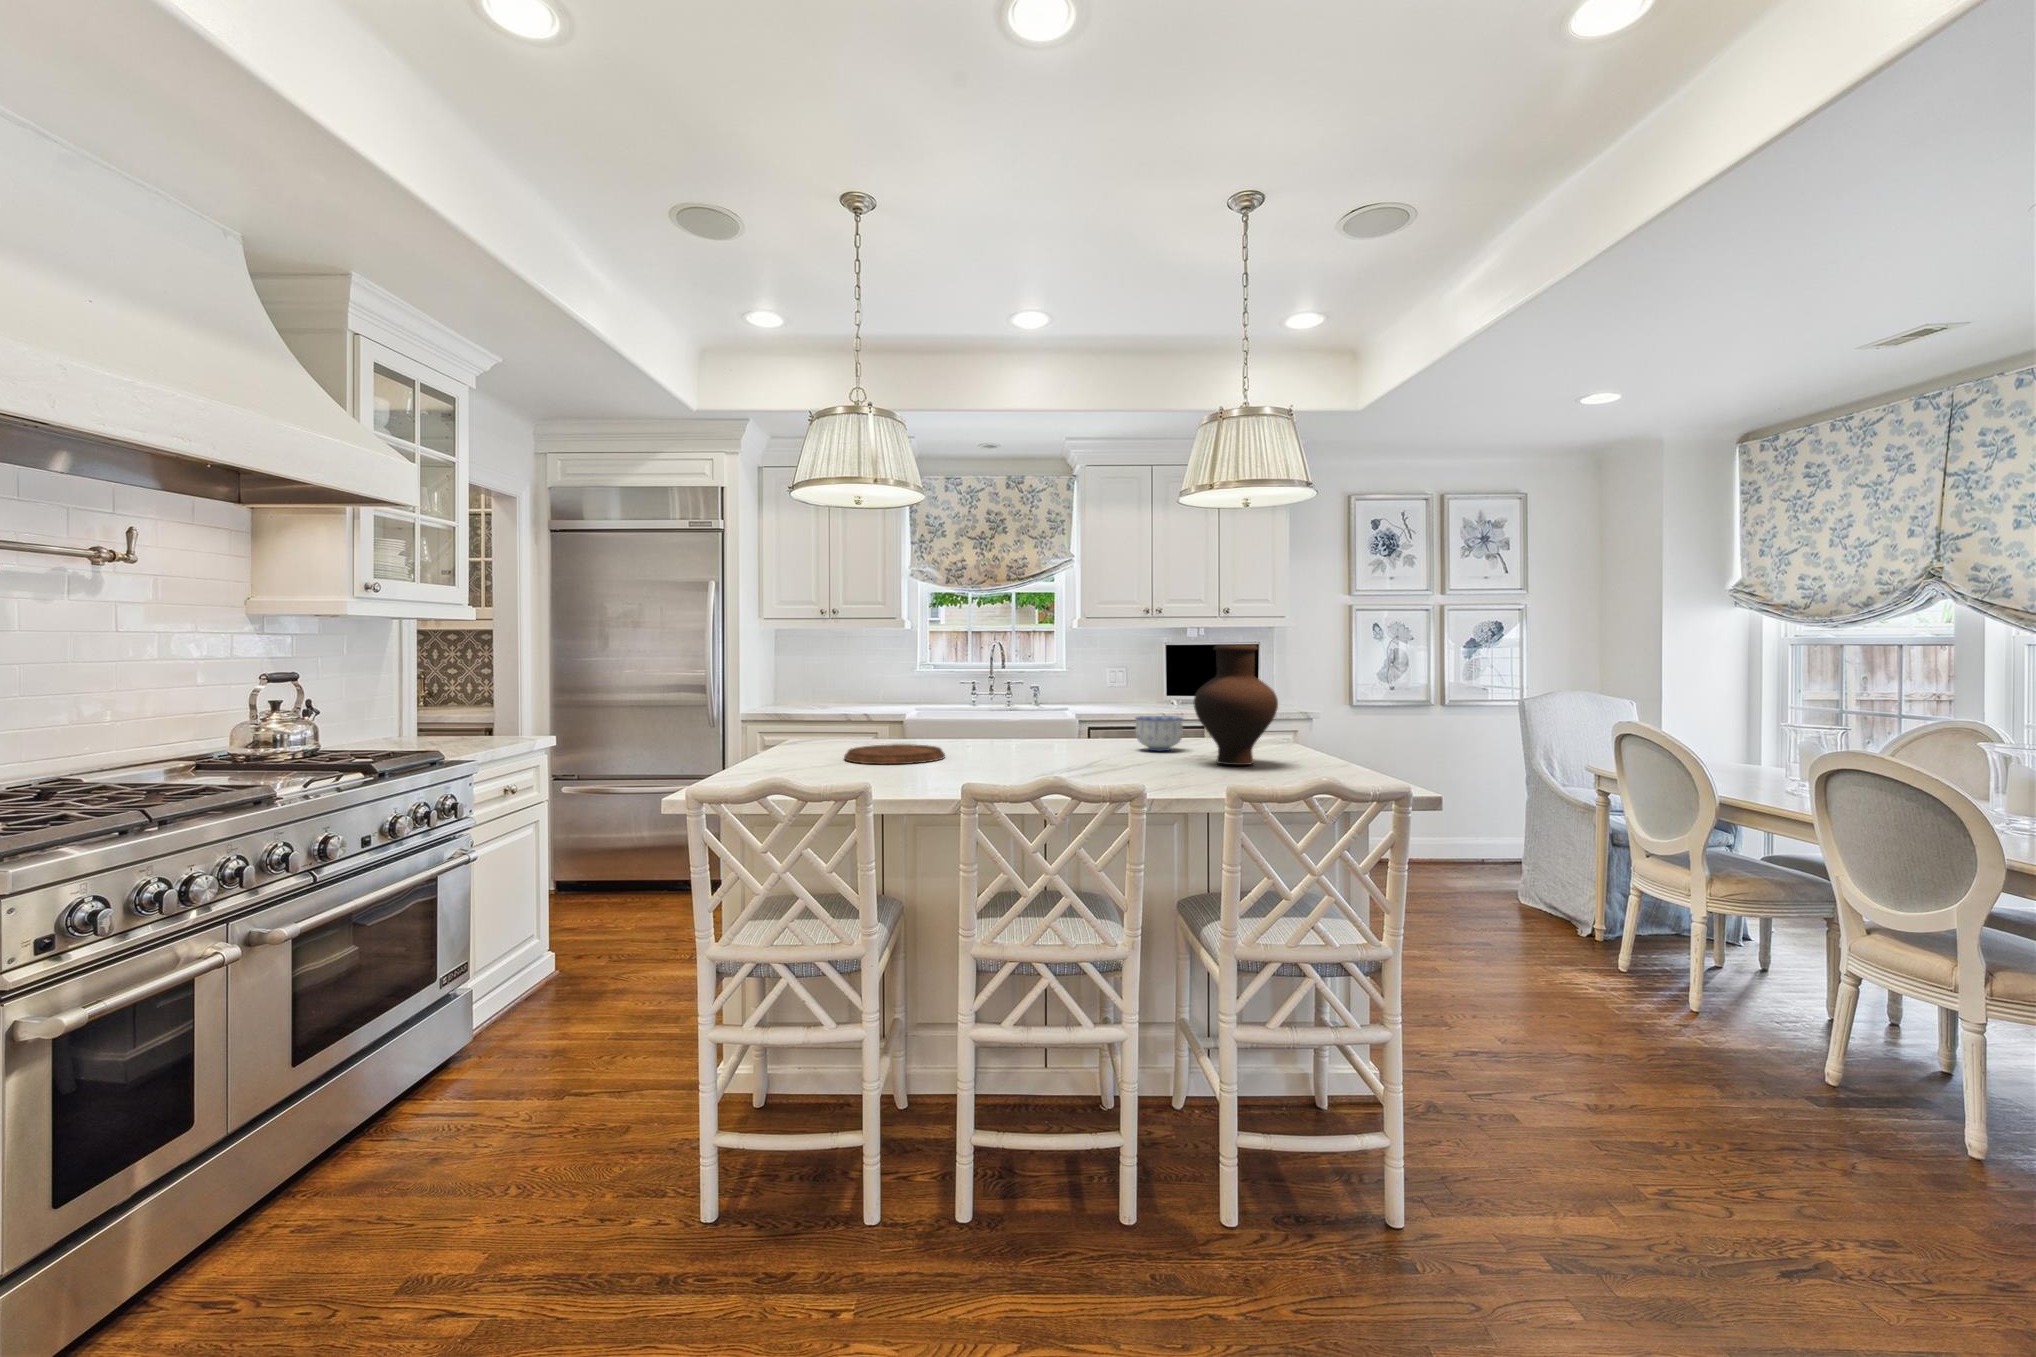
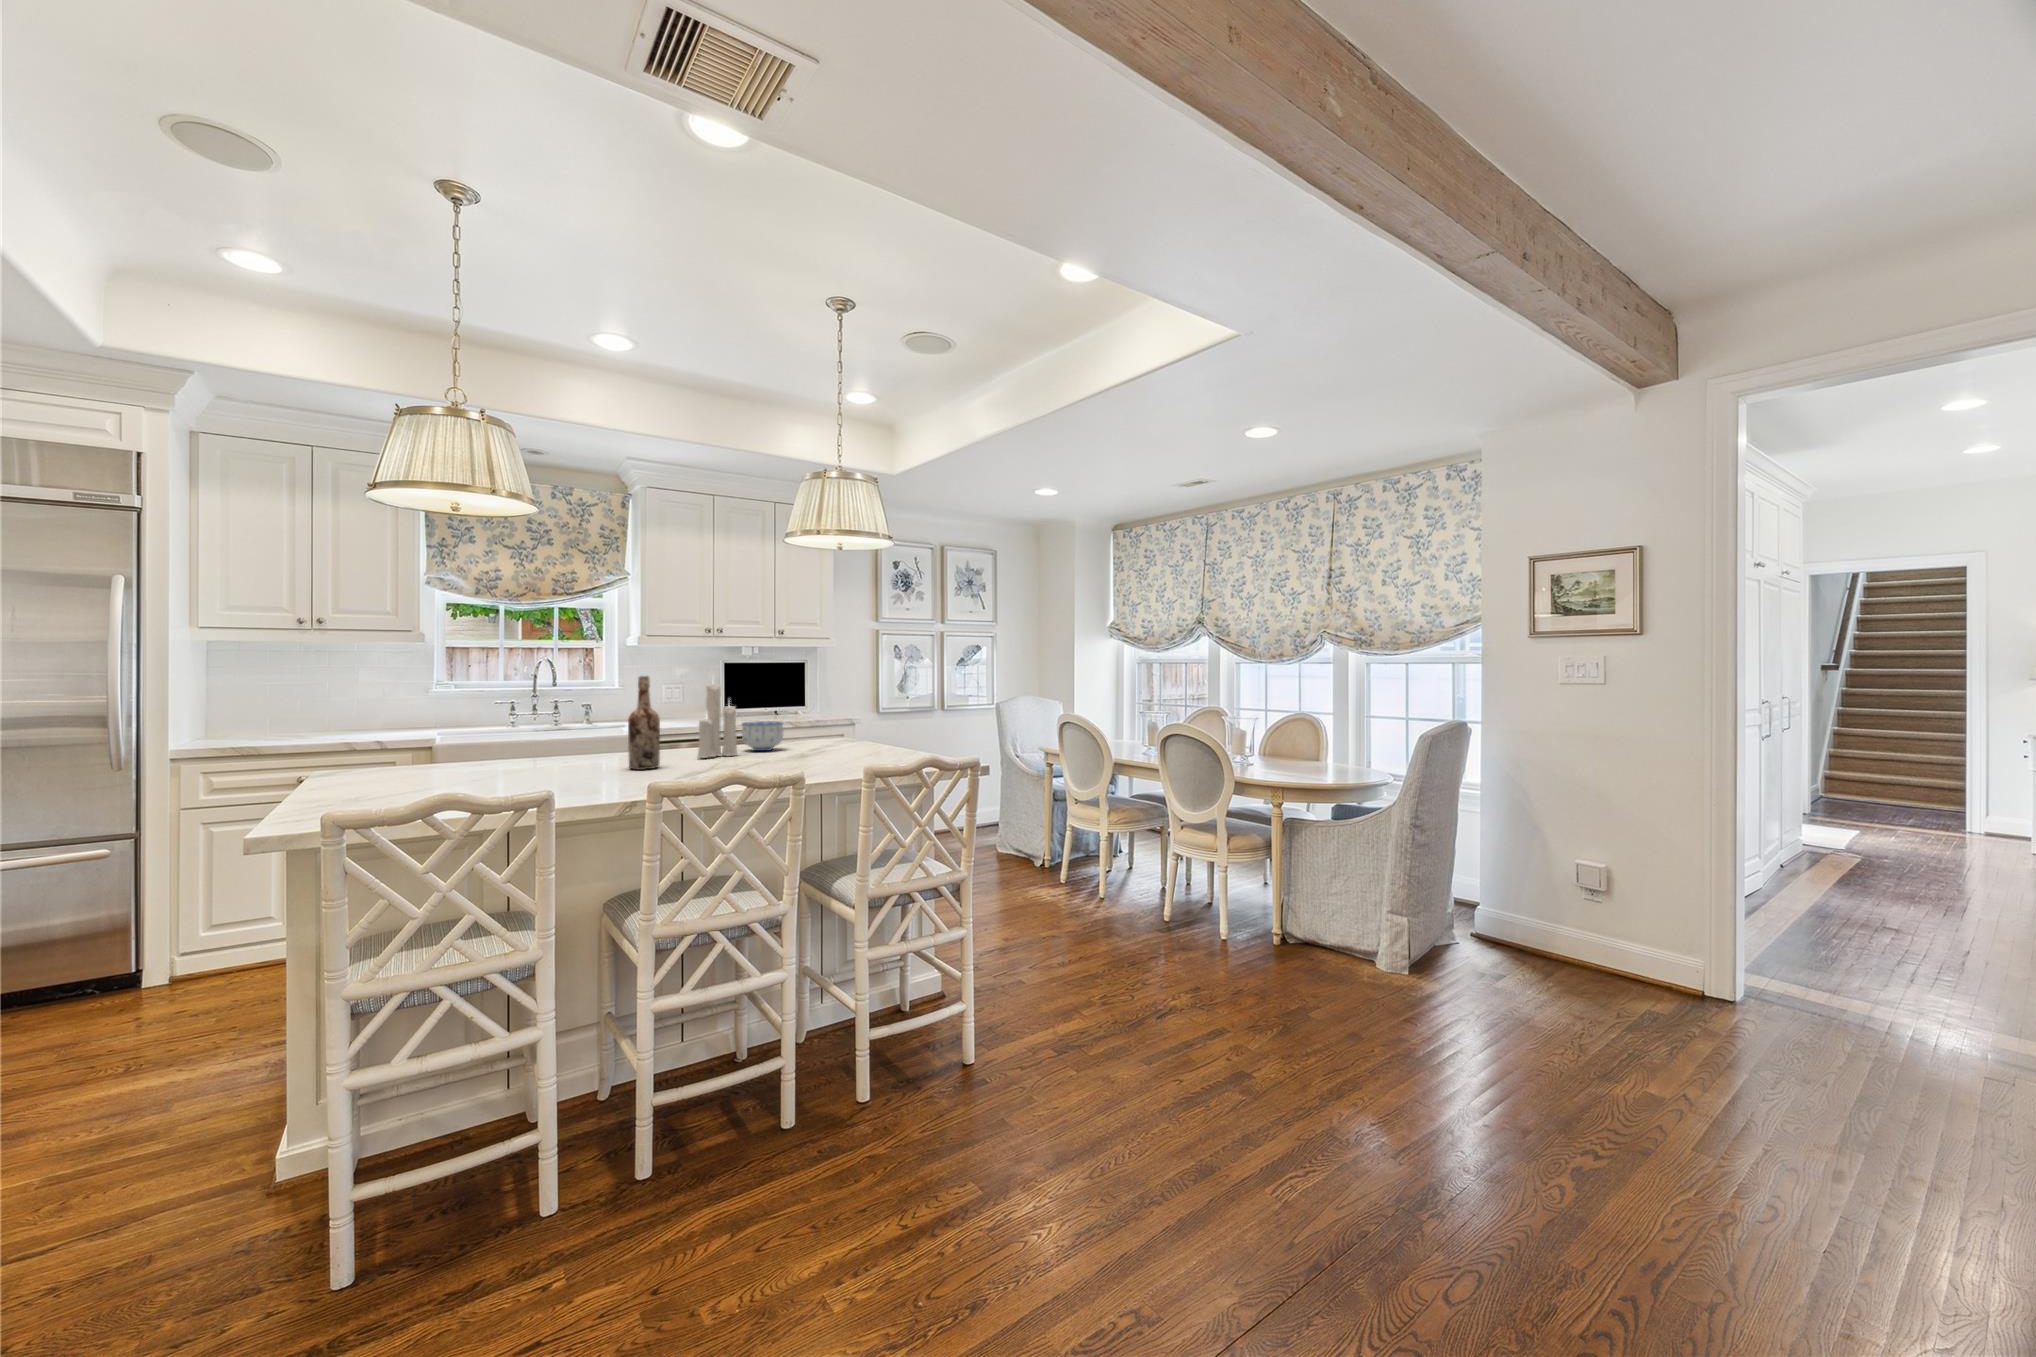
vase: present [1194,645,1278,765] -> none [804,662,870,757]
candle: none [1079,656,1125,755] -> present [697,684,737,758]
wine bottle: none [1001,662,1032,764] -> present [628,676,660,770]
cutting board: present [844,744,945,764] -> none [438,759,560,781]

